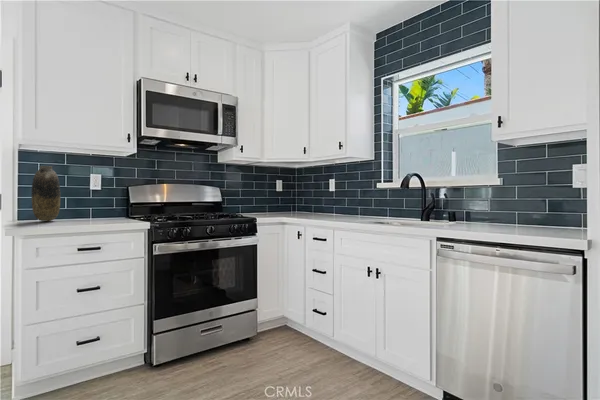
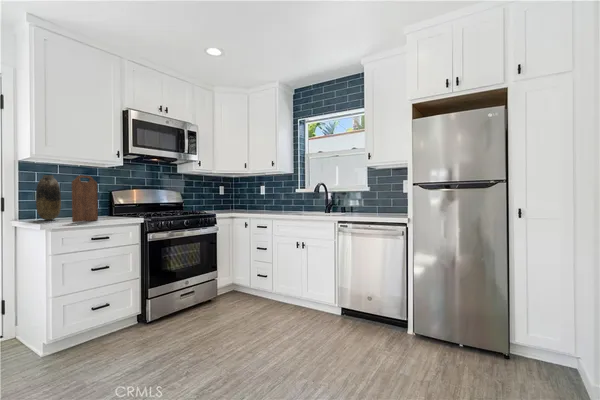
cutting board: none [58,165,95,225] -> present [72,175,98,222]

